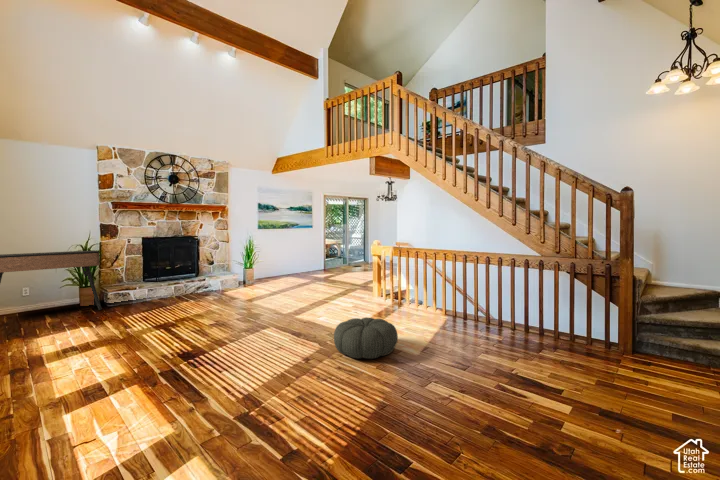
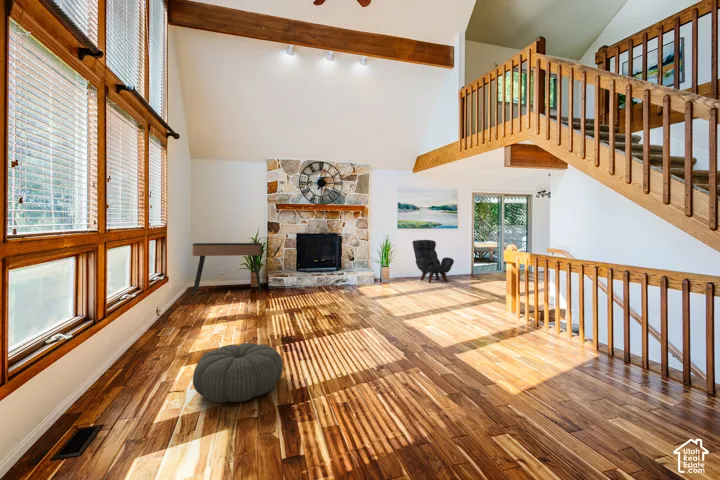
armchair: none [273,239,314,280] -> present [413,240,454,283]
pouf: present [334,317,398,359] -> present [193,343,283,403]

